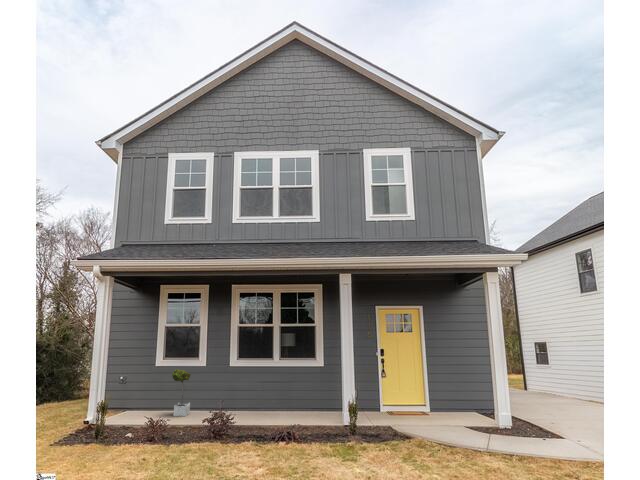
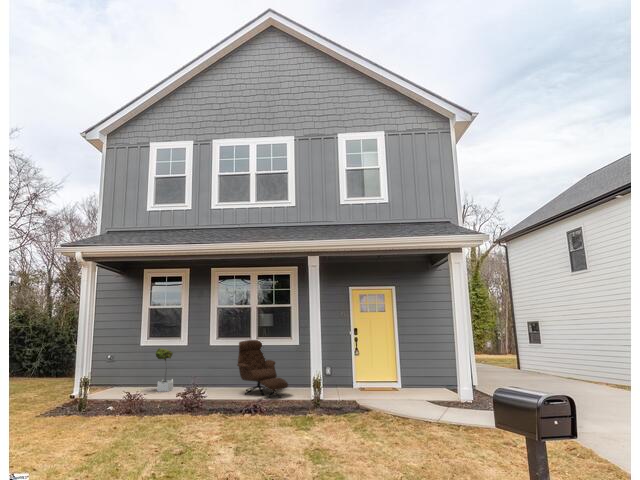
lounge chair: none [260,361,316,424] -> present [237,340,288,398]

